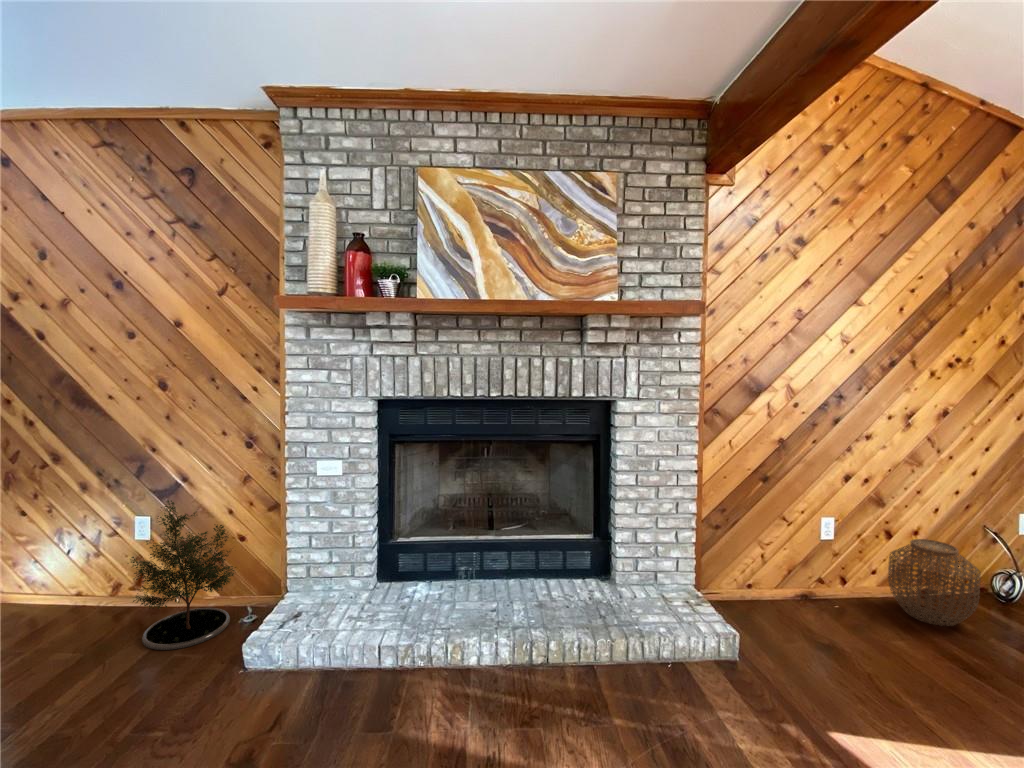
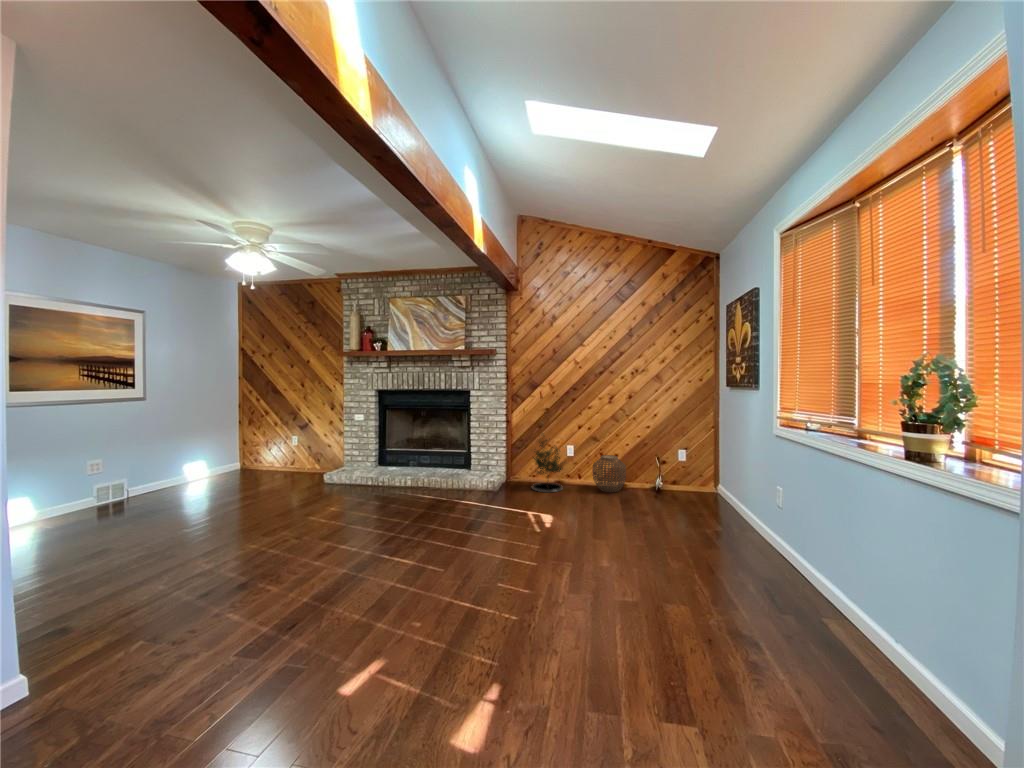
potted tree: present [128,500,236,650] -> present [532,440,563,492]

